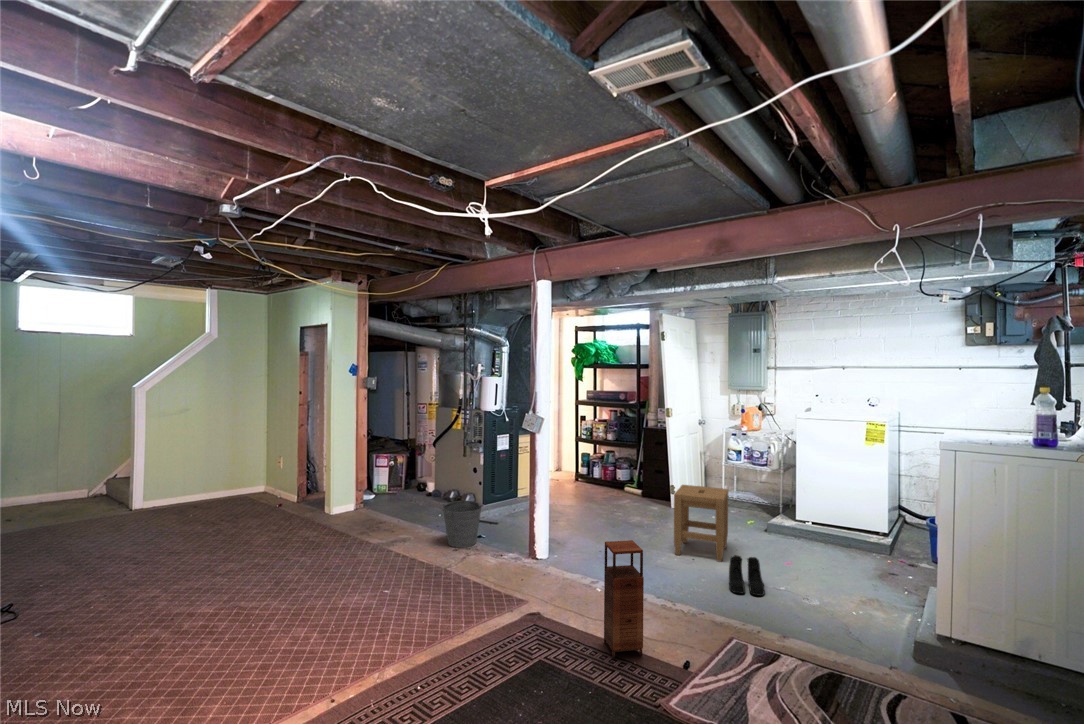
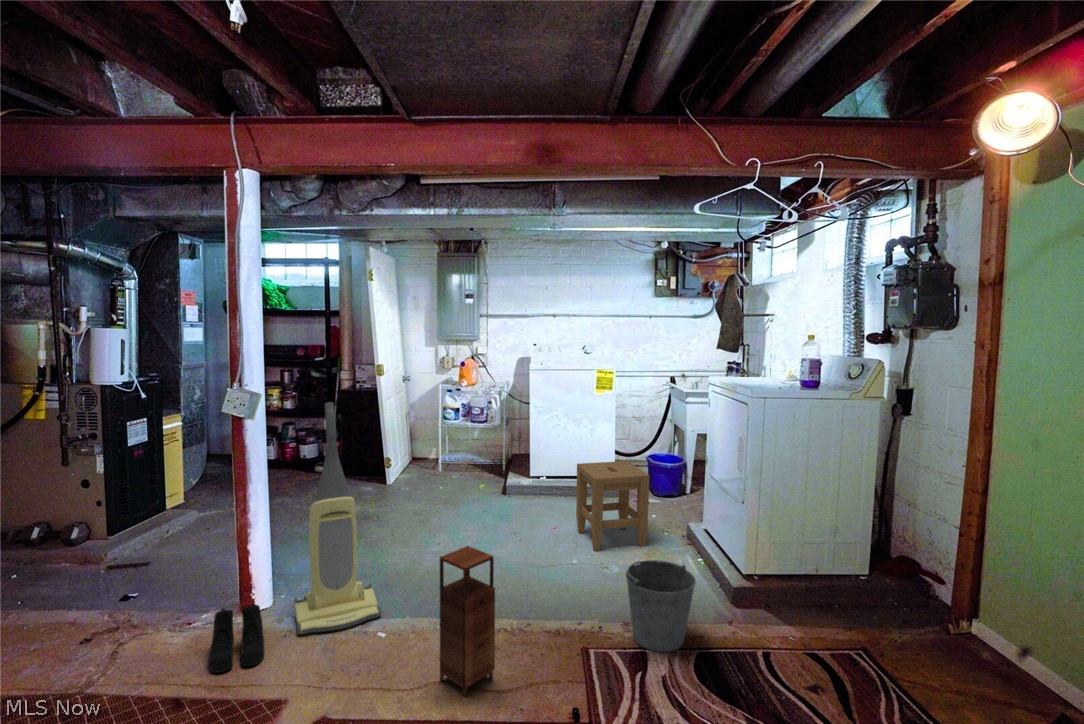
vacuum cleaner: none [538,424,599,592] -> present [295,402,381,635]
stool: present [674,485,728,562] -> present [576,461,649,551]
bucket: present [443,501,482,548] -> present [626,560,696,652]
boots: present [729,555,764,596] -> present [209,603,264,673]

